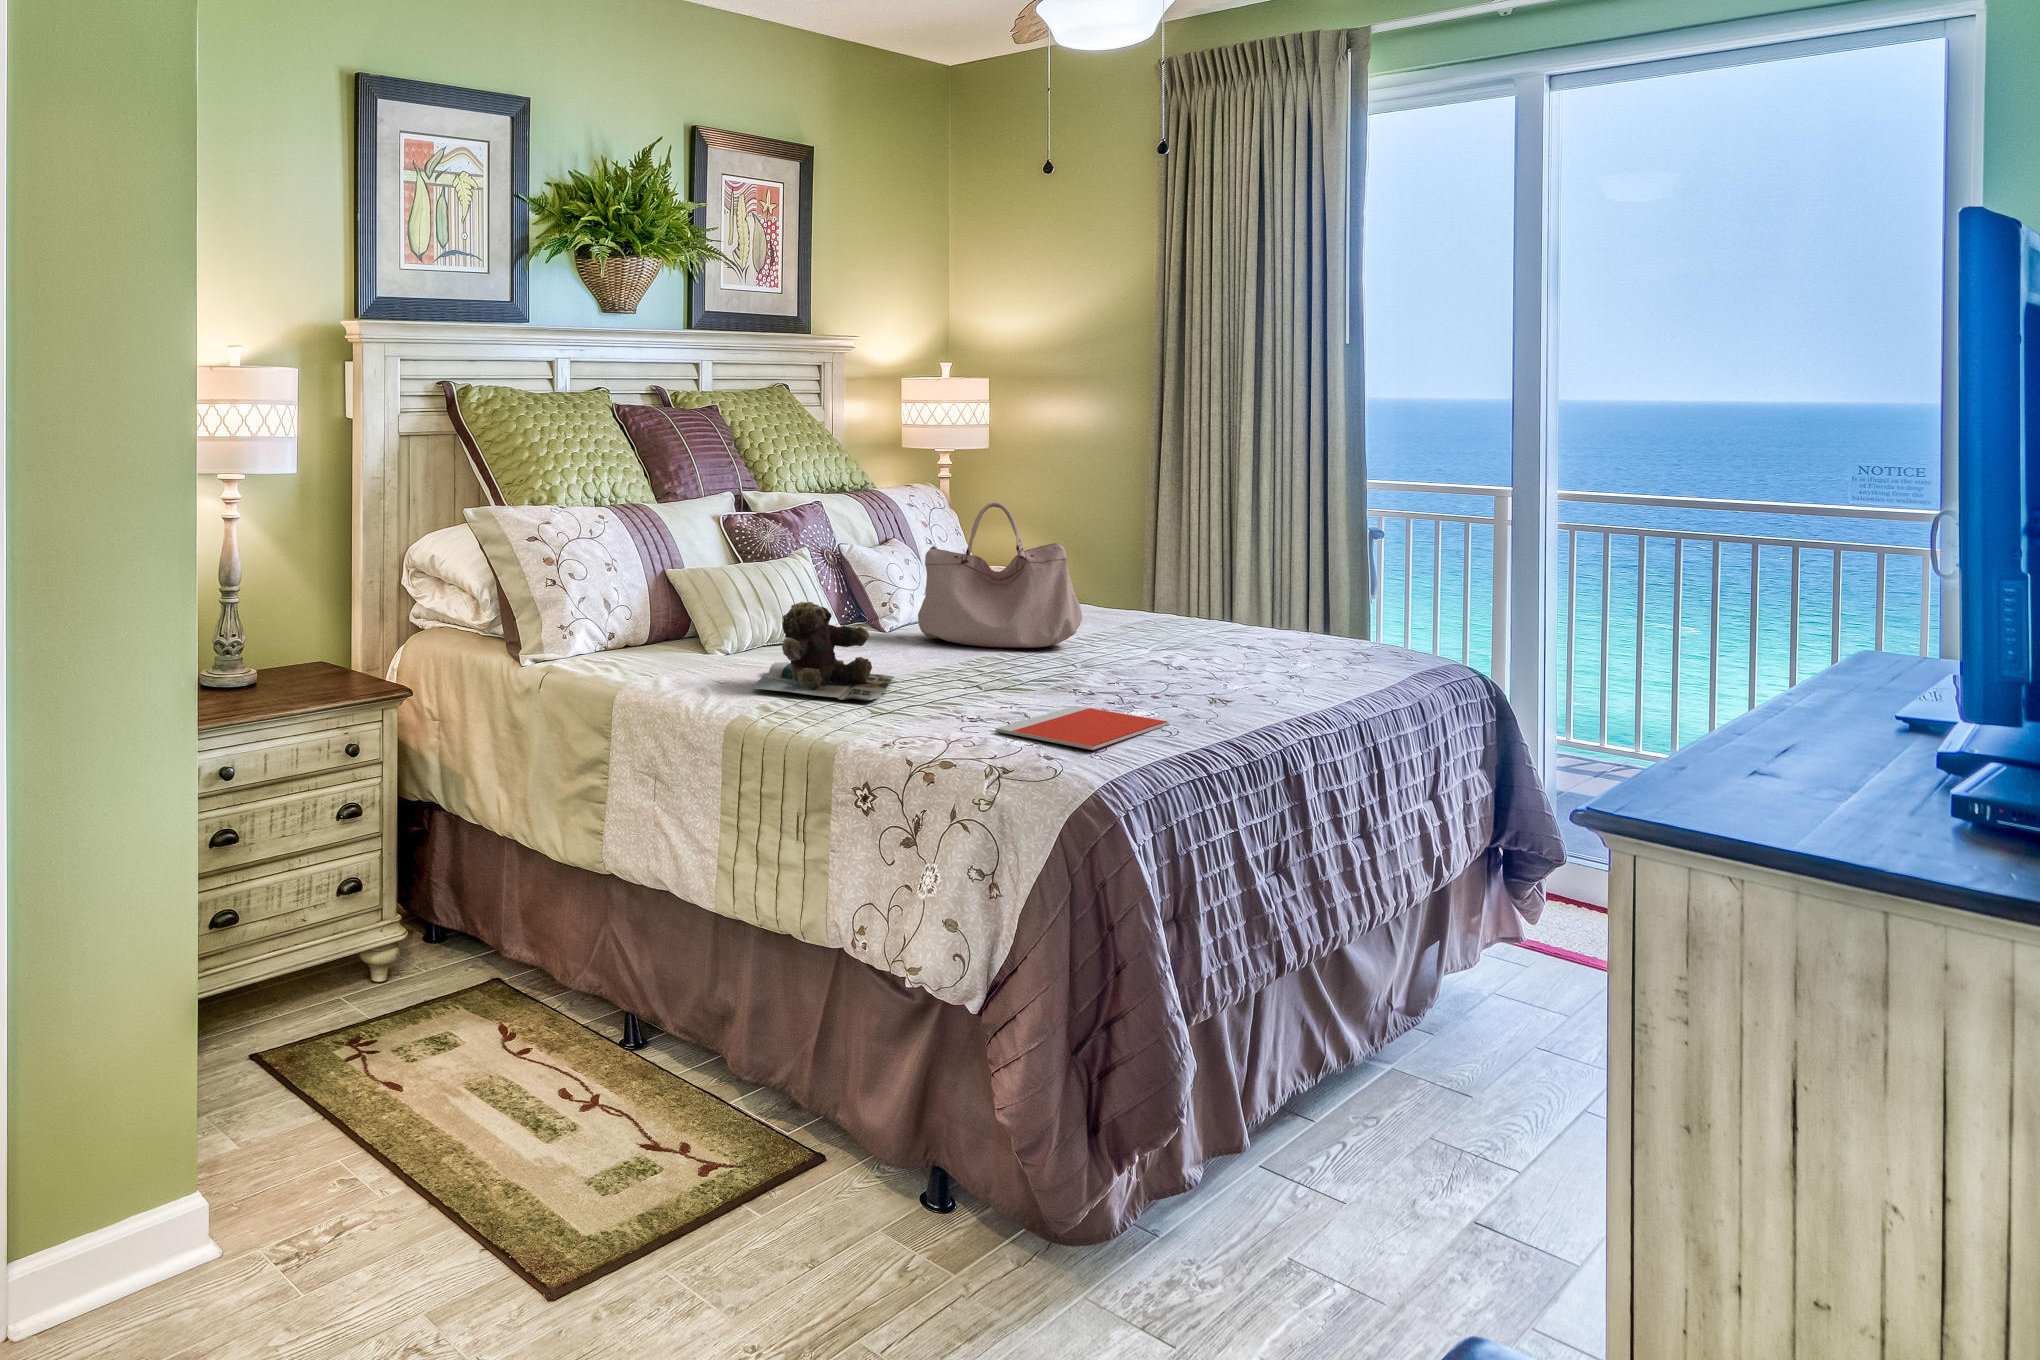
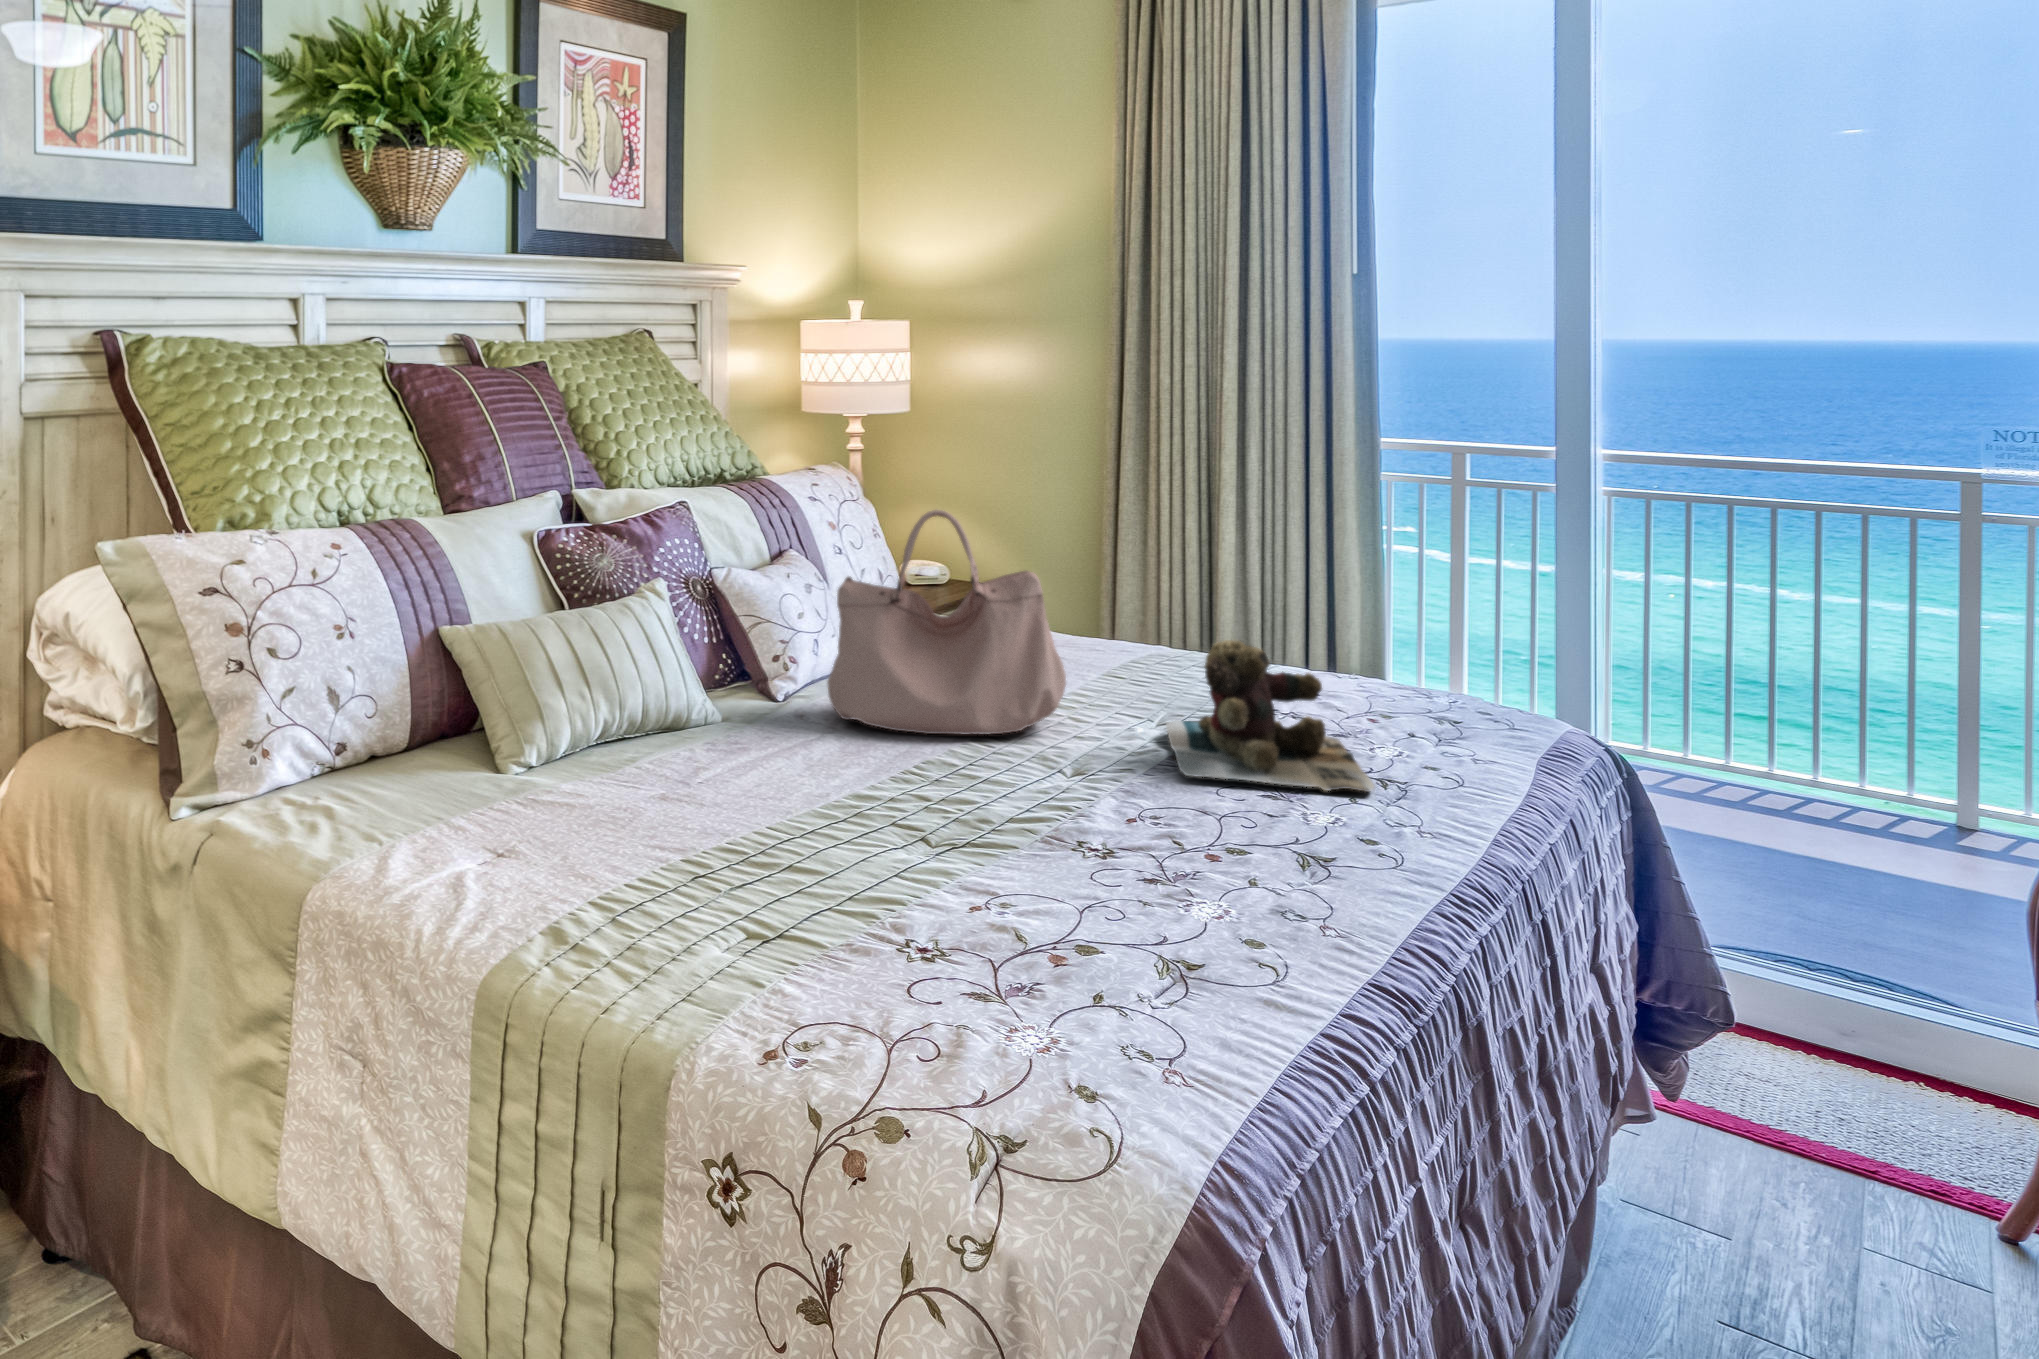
teddy bear: present [753,602,894,701] -> present [1166,640,1374,792]
notebook: present [996,706,1169,750] -> none [973,888,1257,1046]

